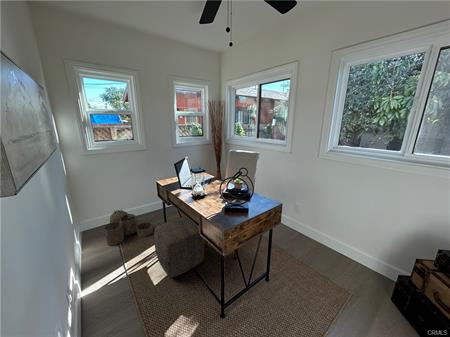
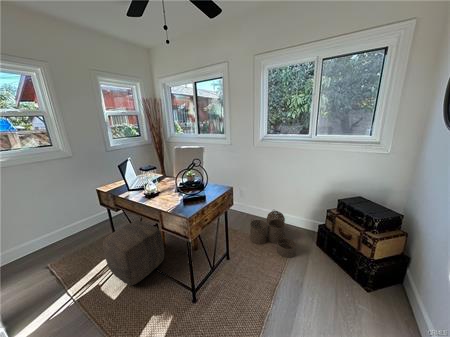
woven basket: present [103,210,153,245] -> present [250,211,296,257]

